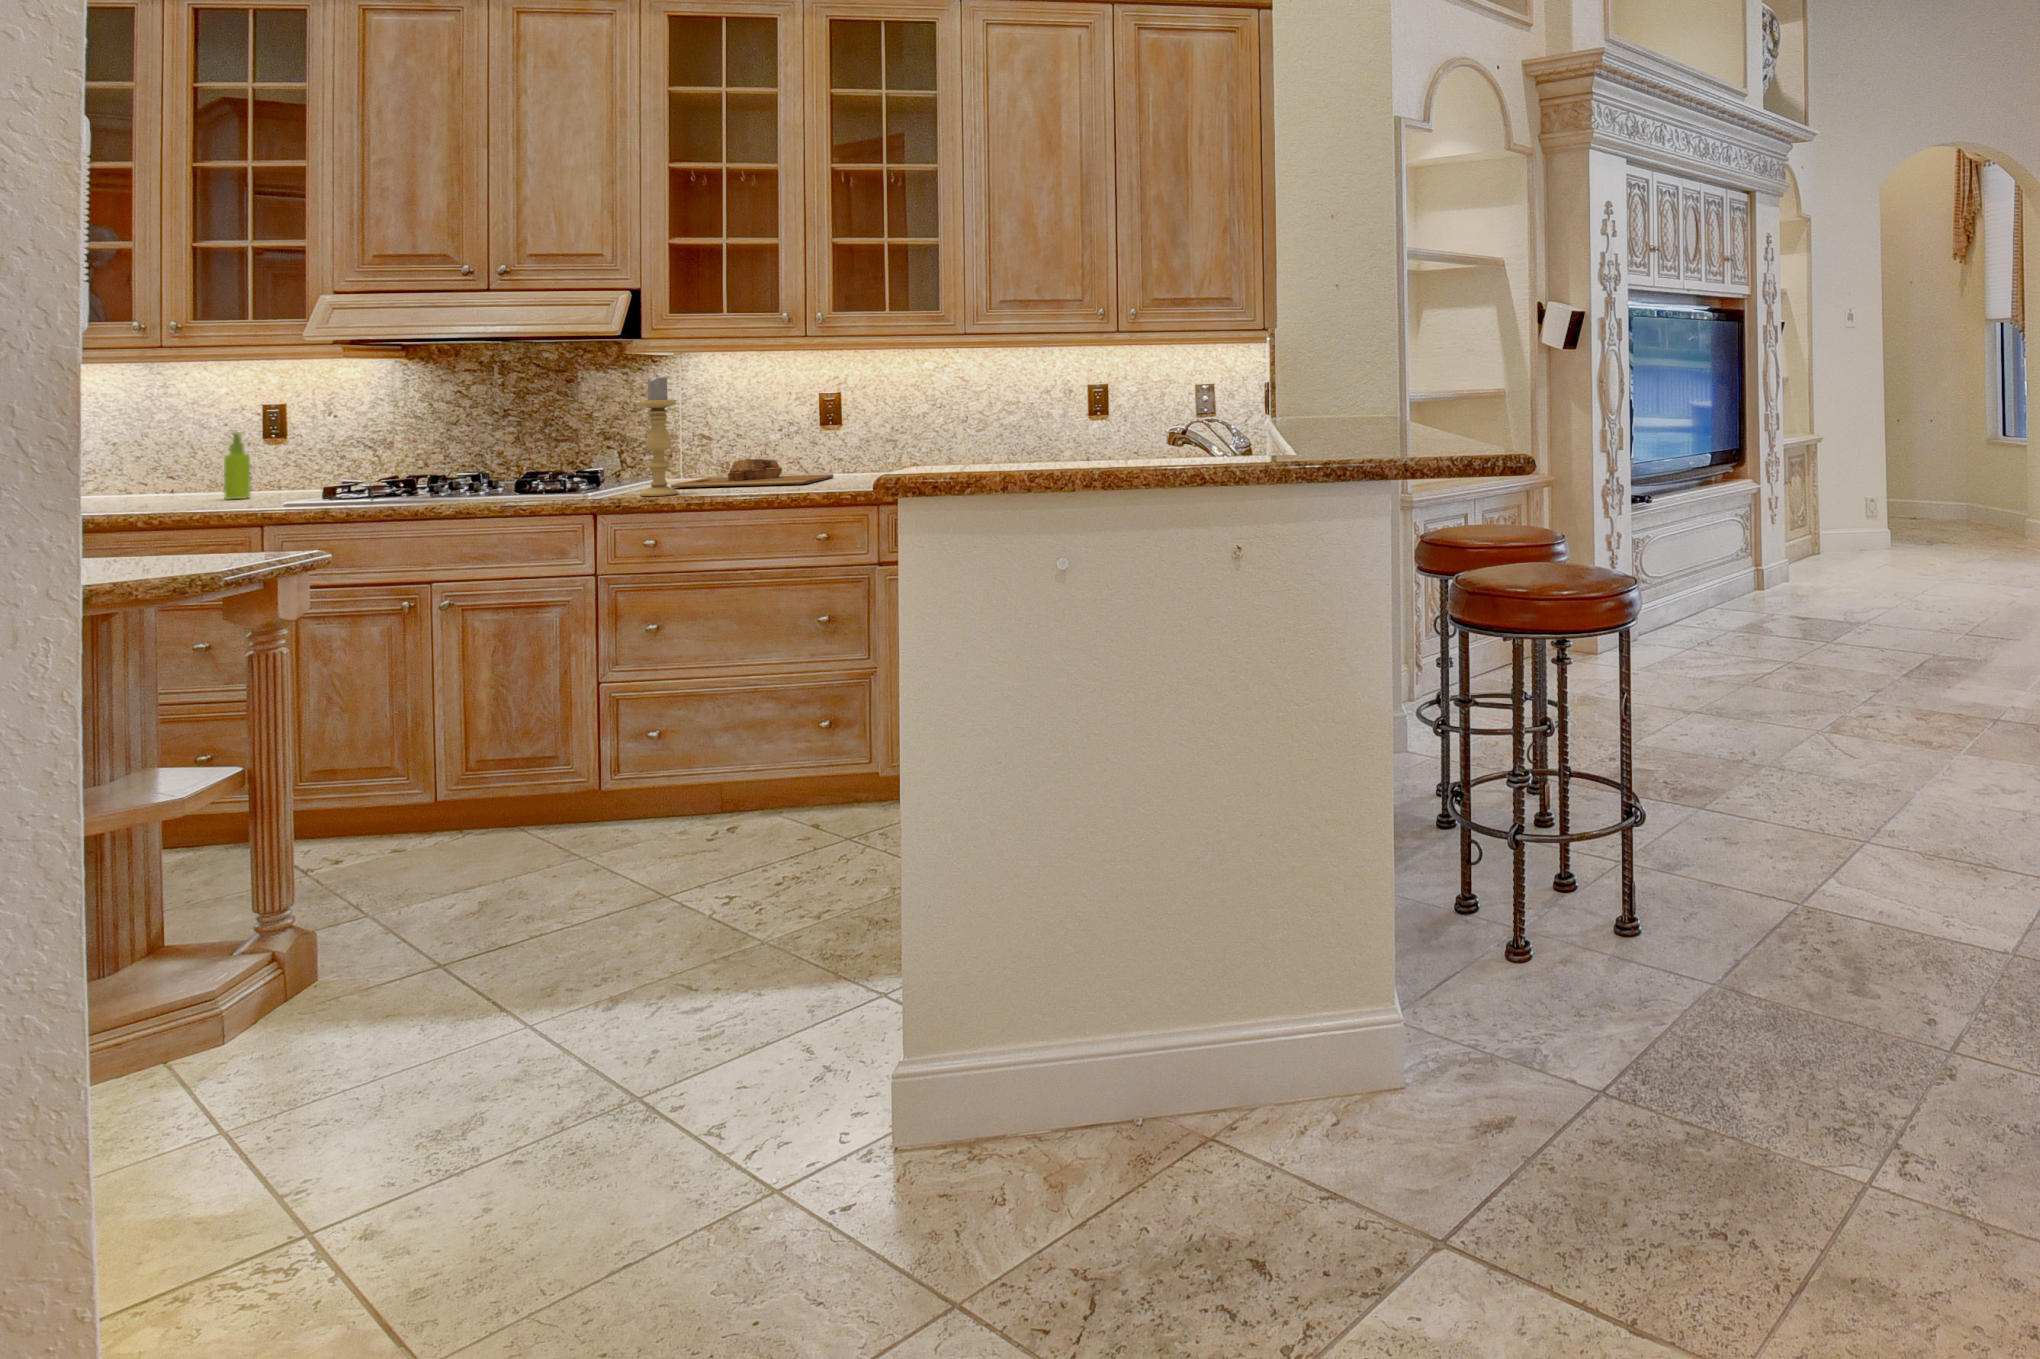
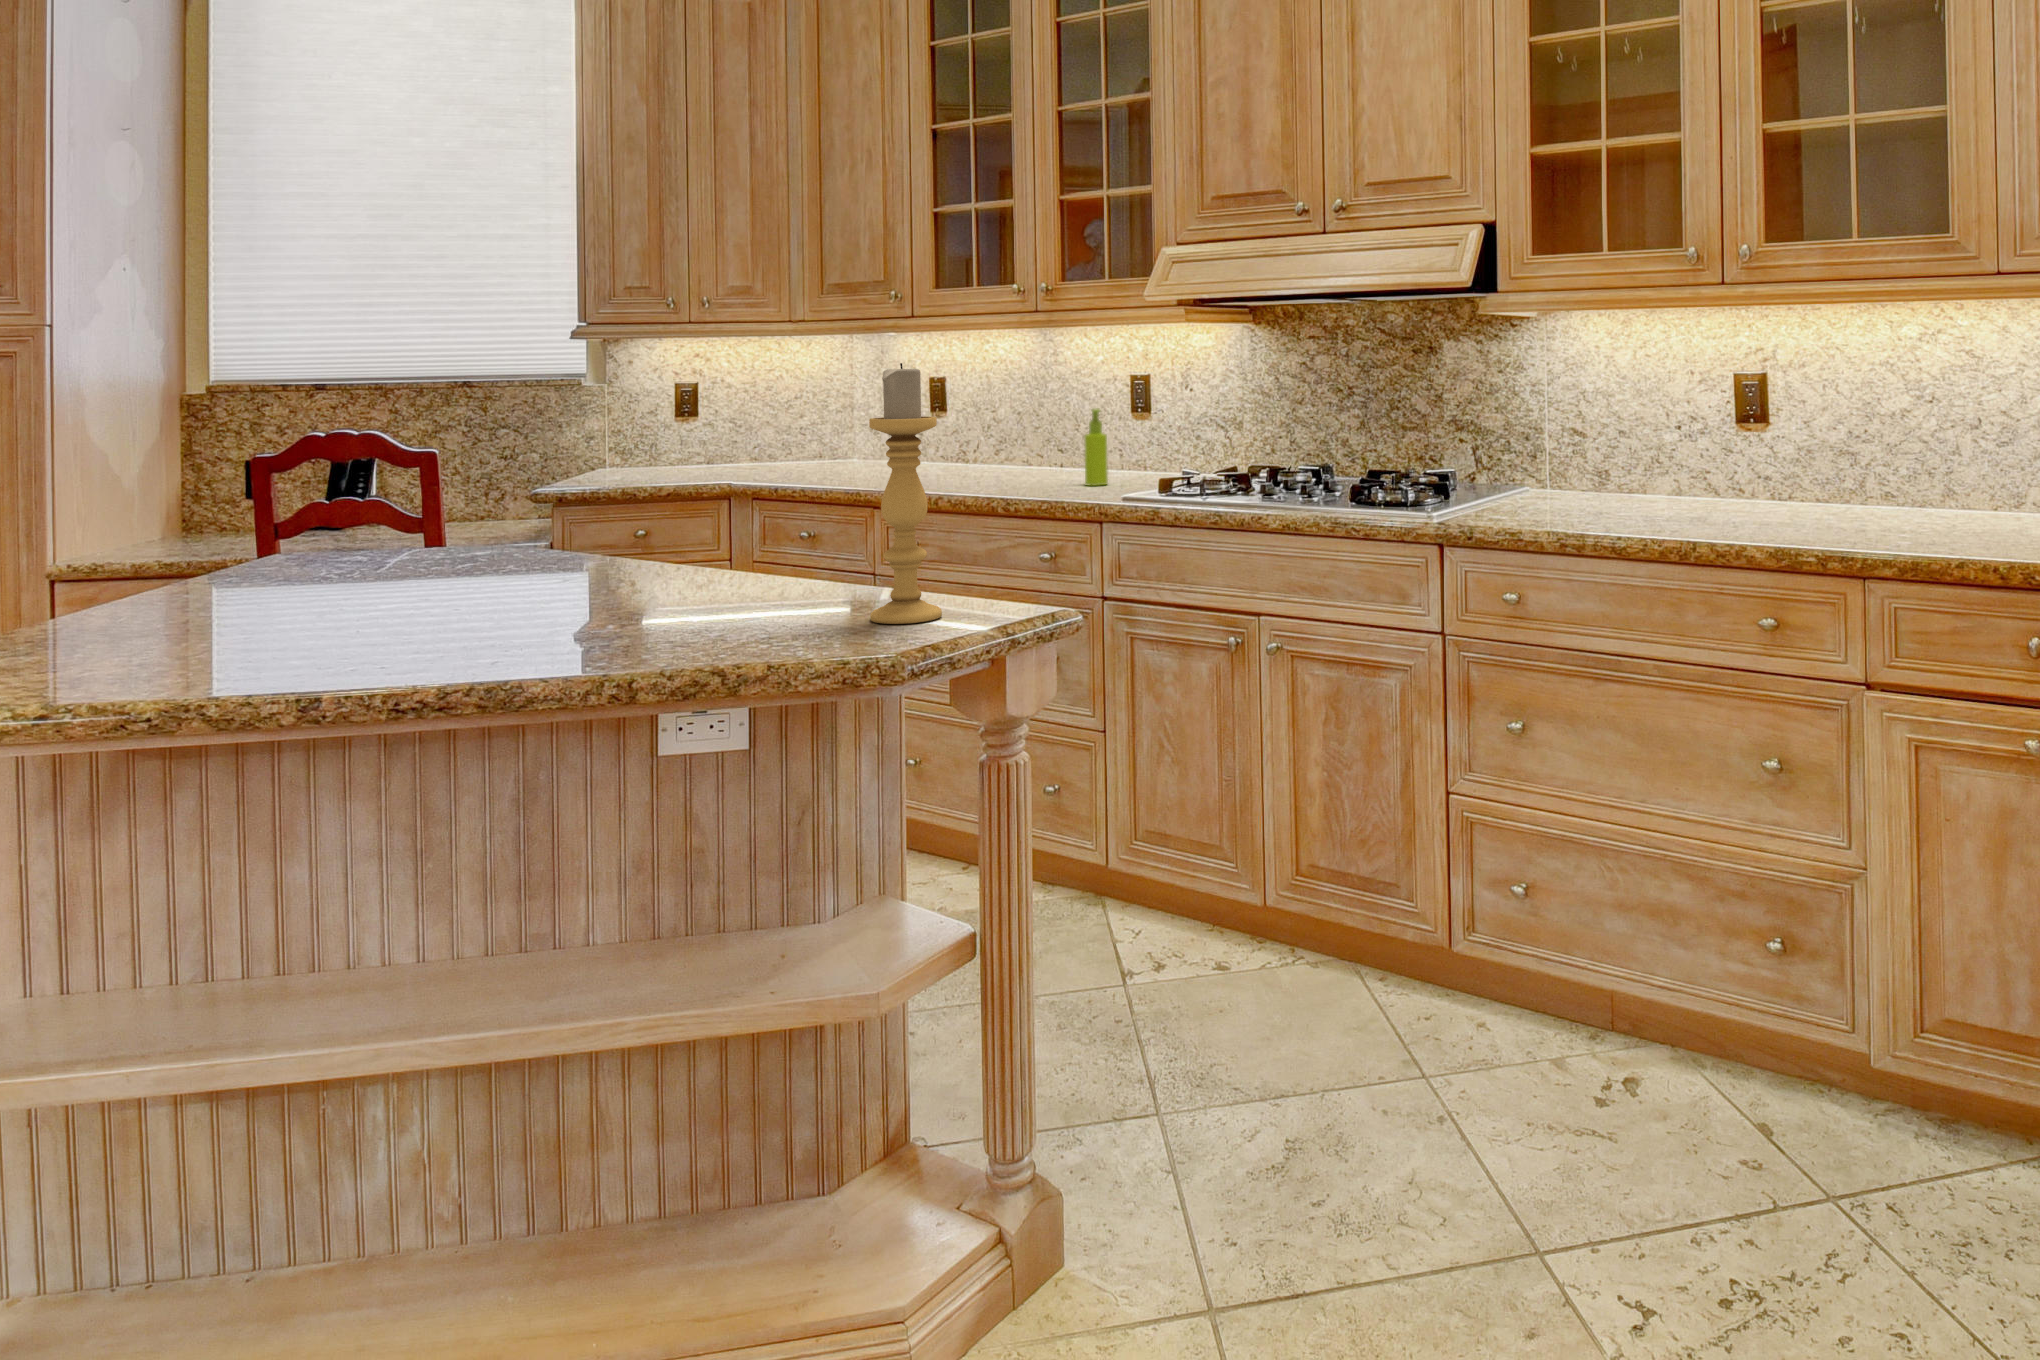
candle holder: present [640,375,678,496] -> present [869,363,942,624]
cutting board: present [671,459,833,488] -> none [1536,471,1758,517]

